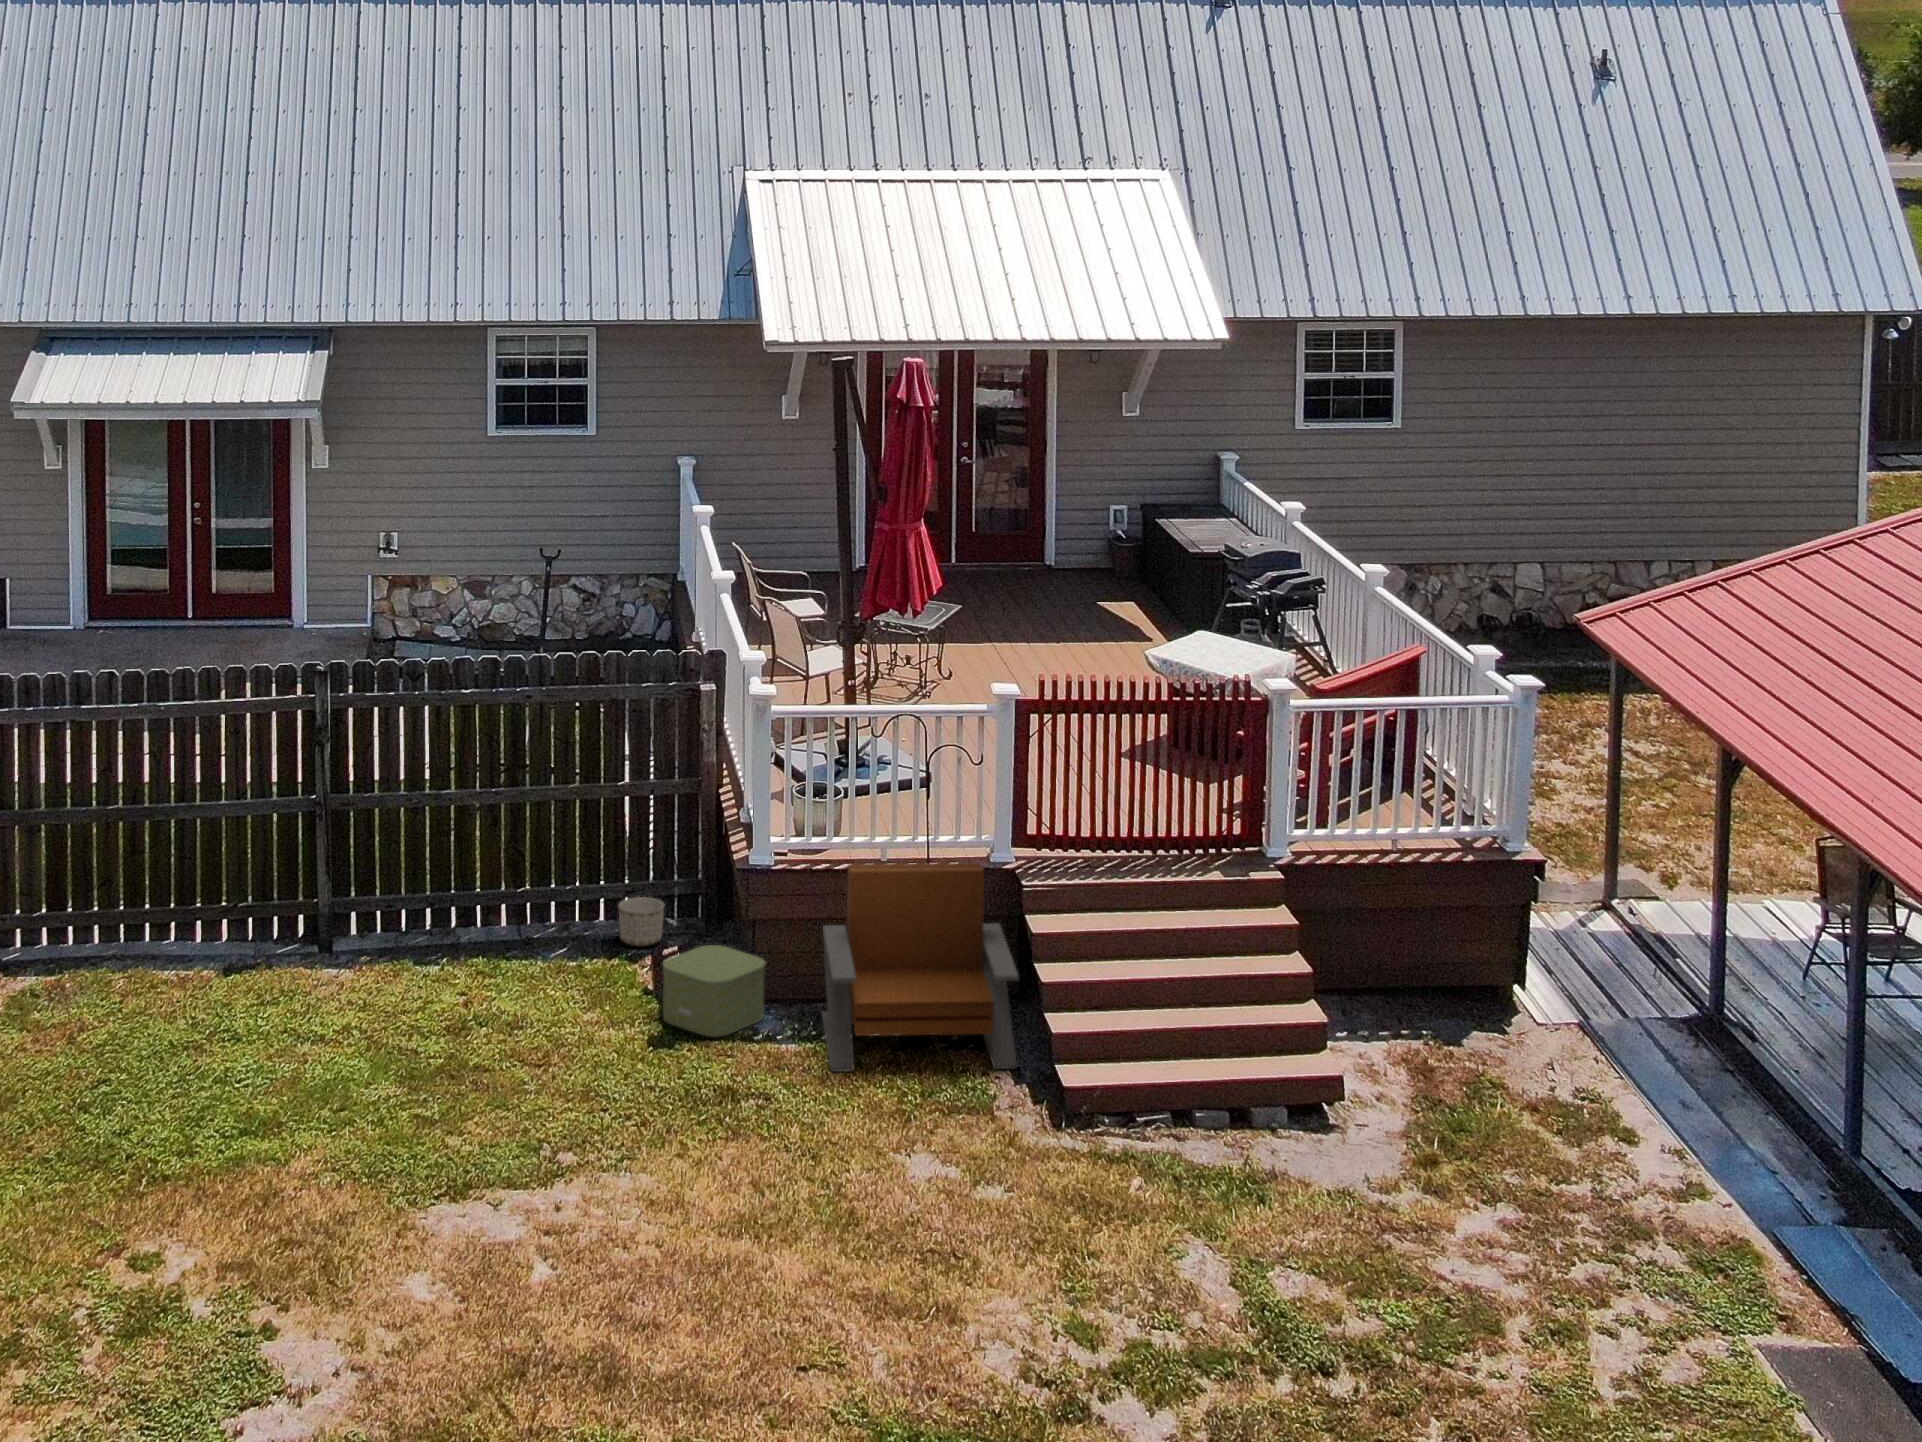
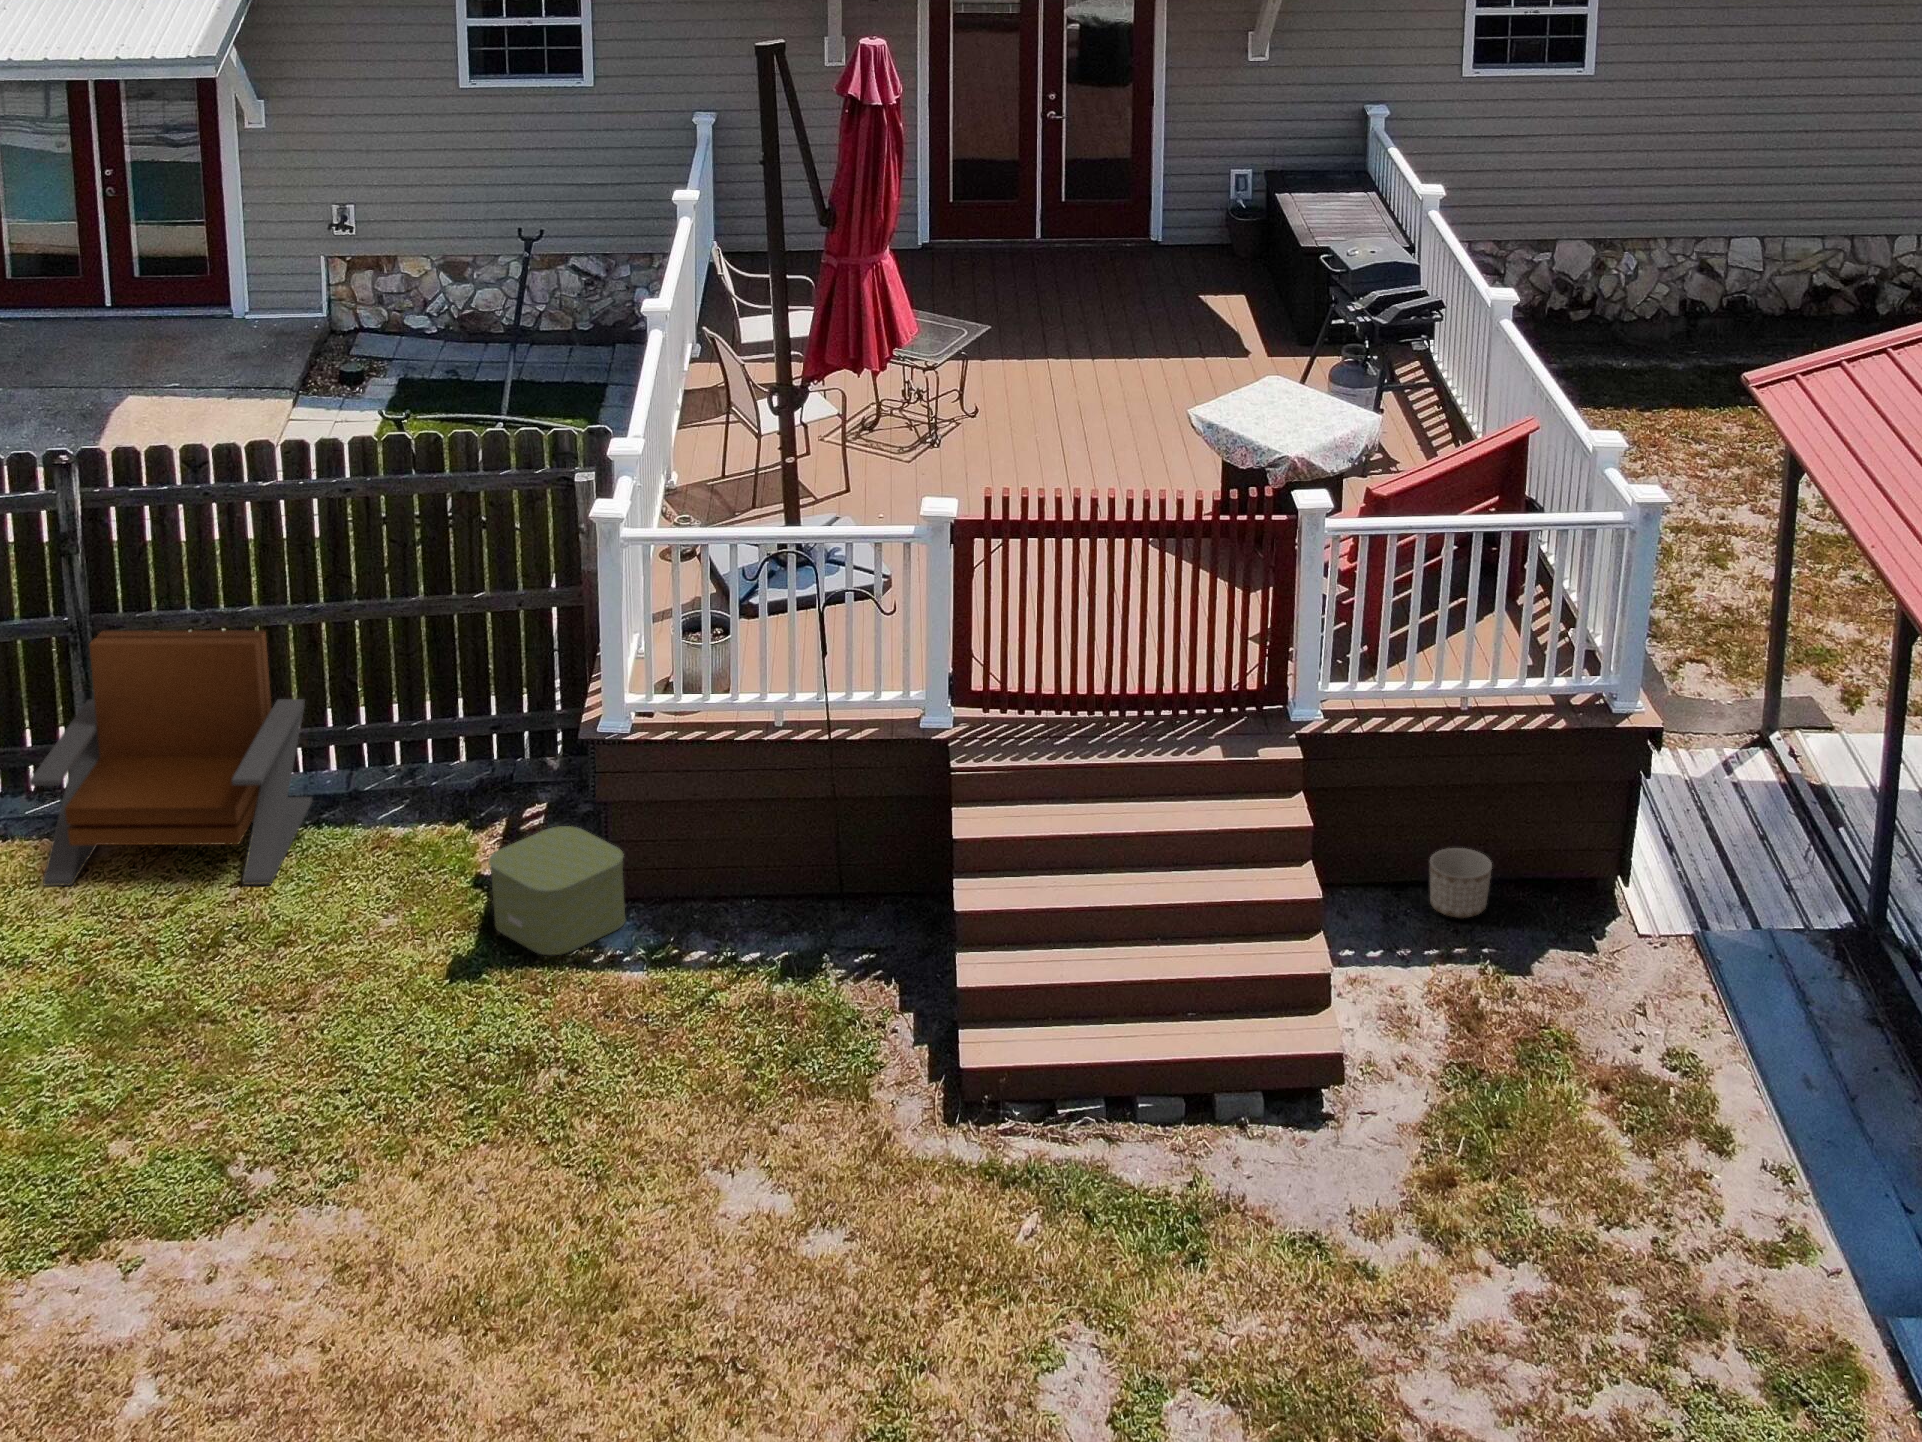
lounge chair: present [822,863,1019,1072] -> present [29,630,312,886]
planter: present [618,897,664,946] -> present [1430,848,1492,918]

